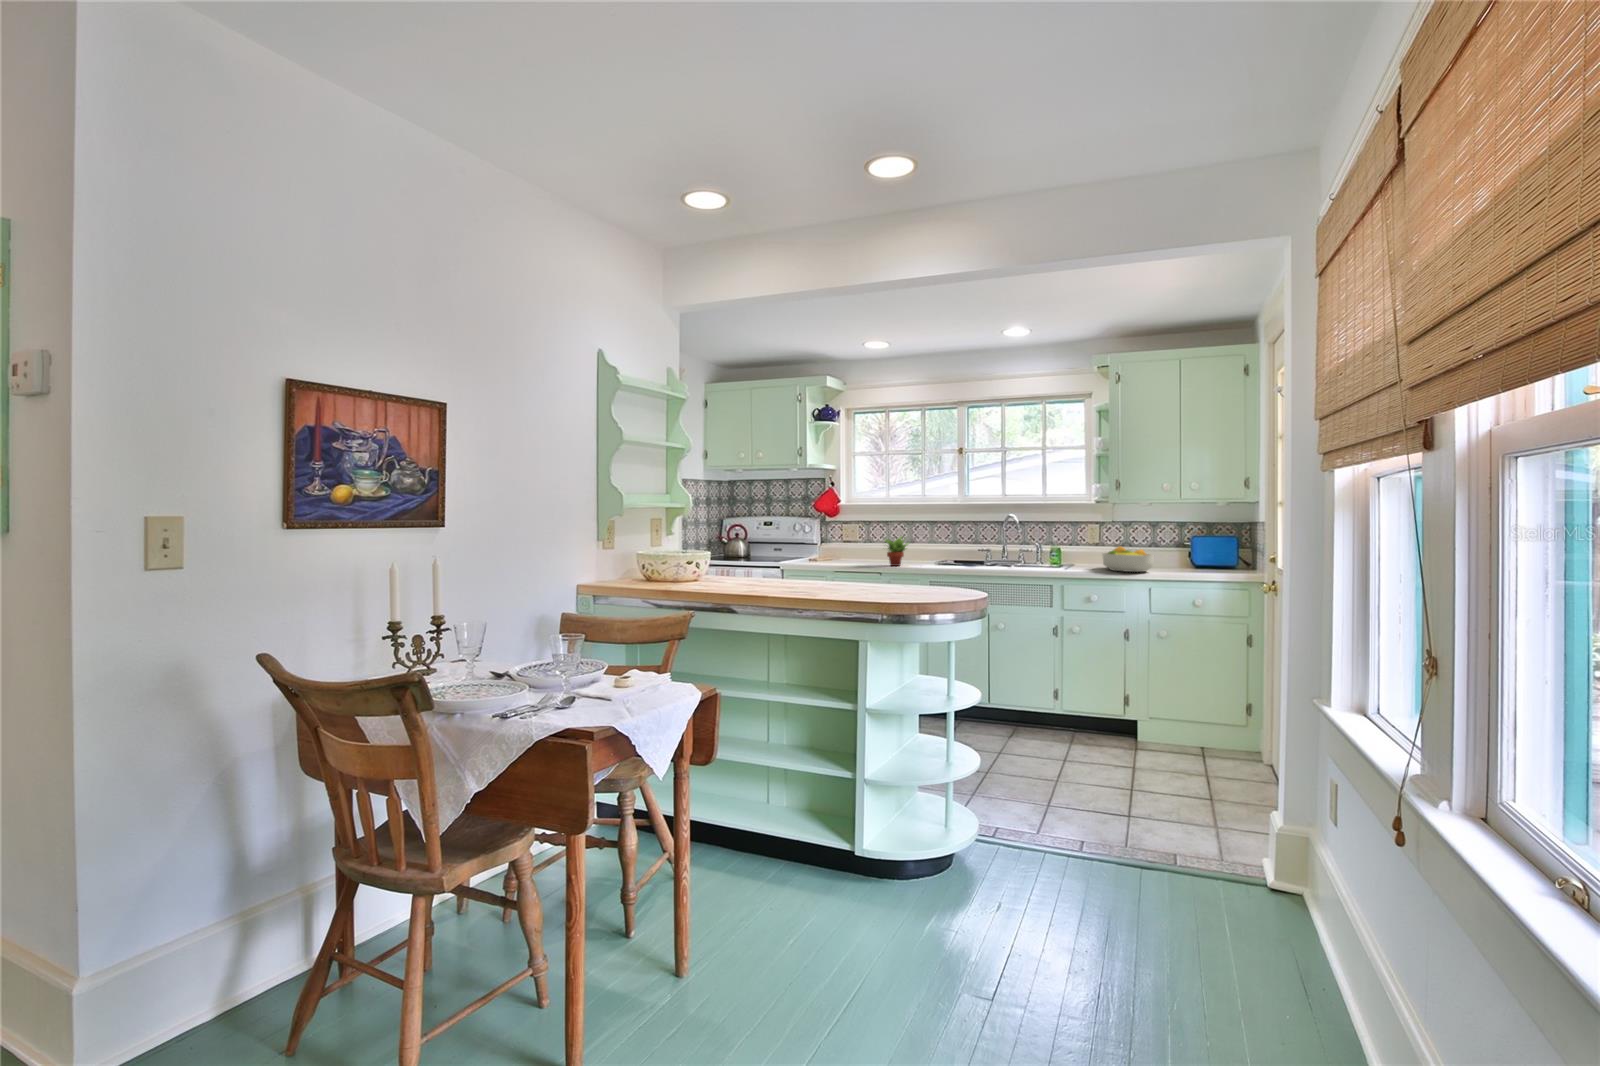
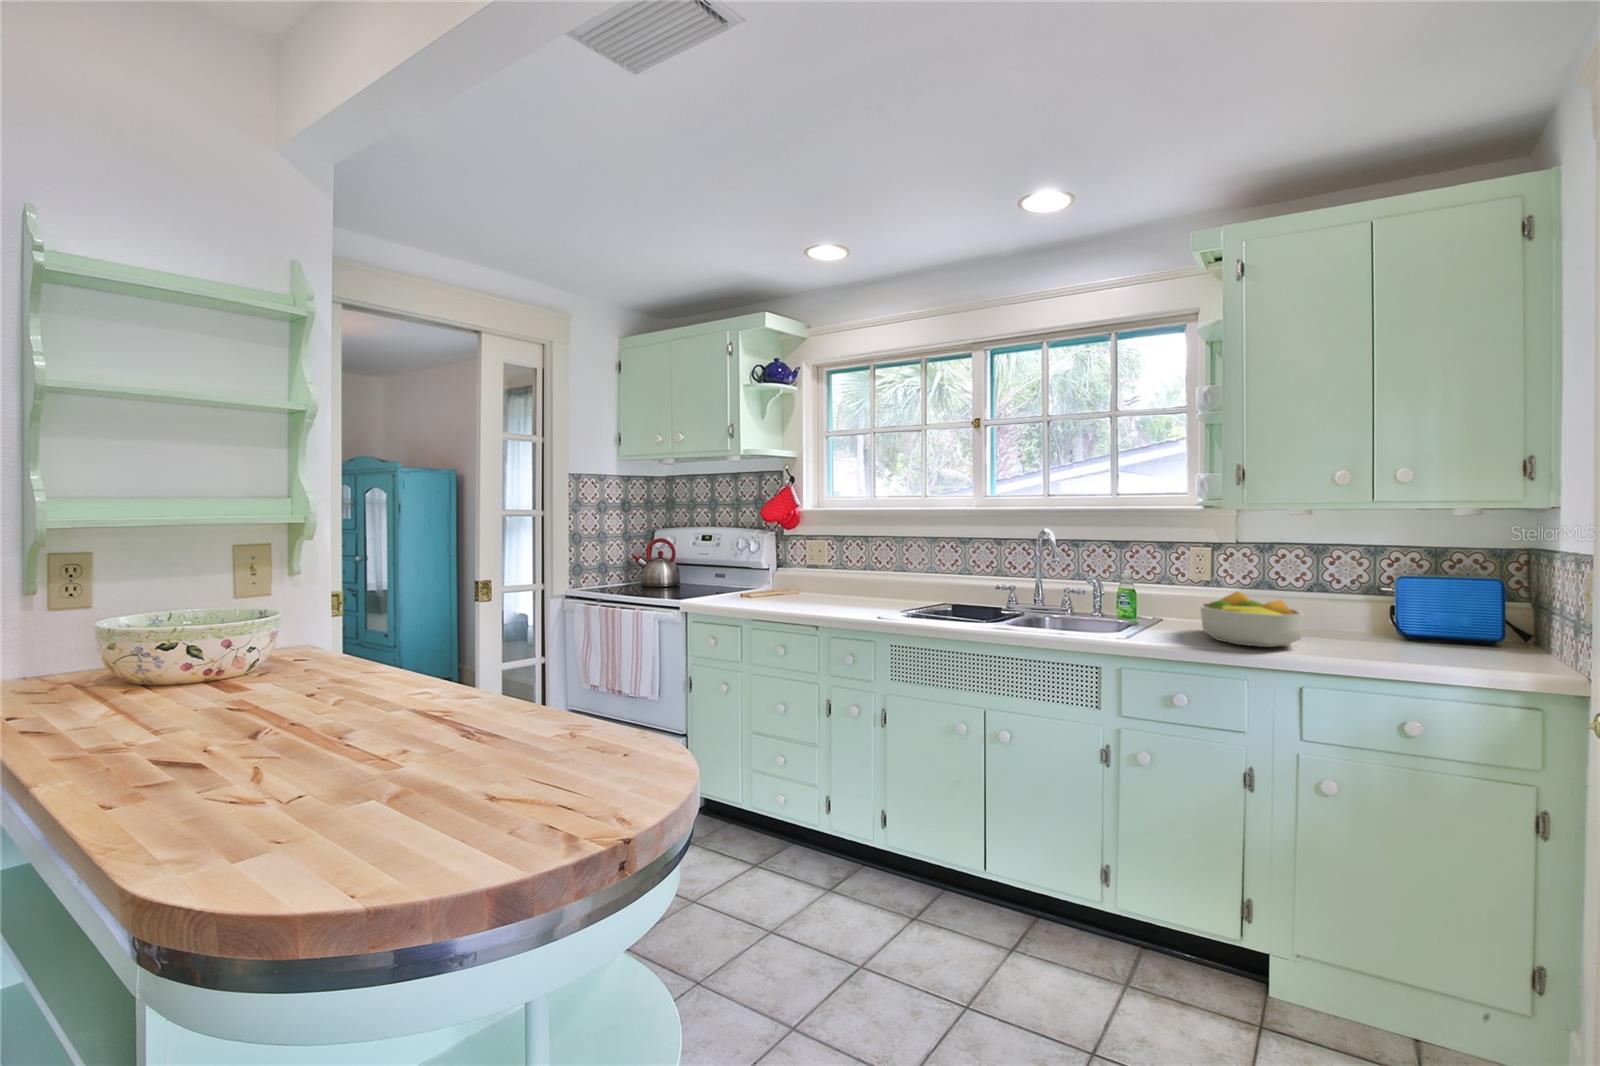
succulent plant: present [885,537,908,566] -> none [819,560,869,611]

